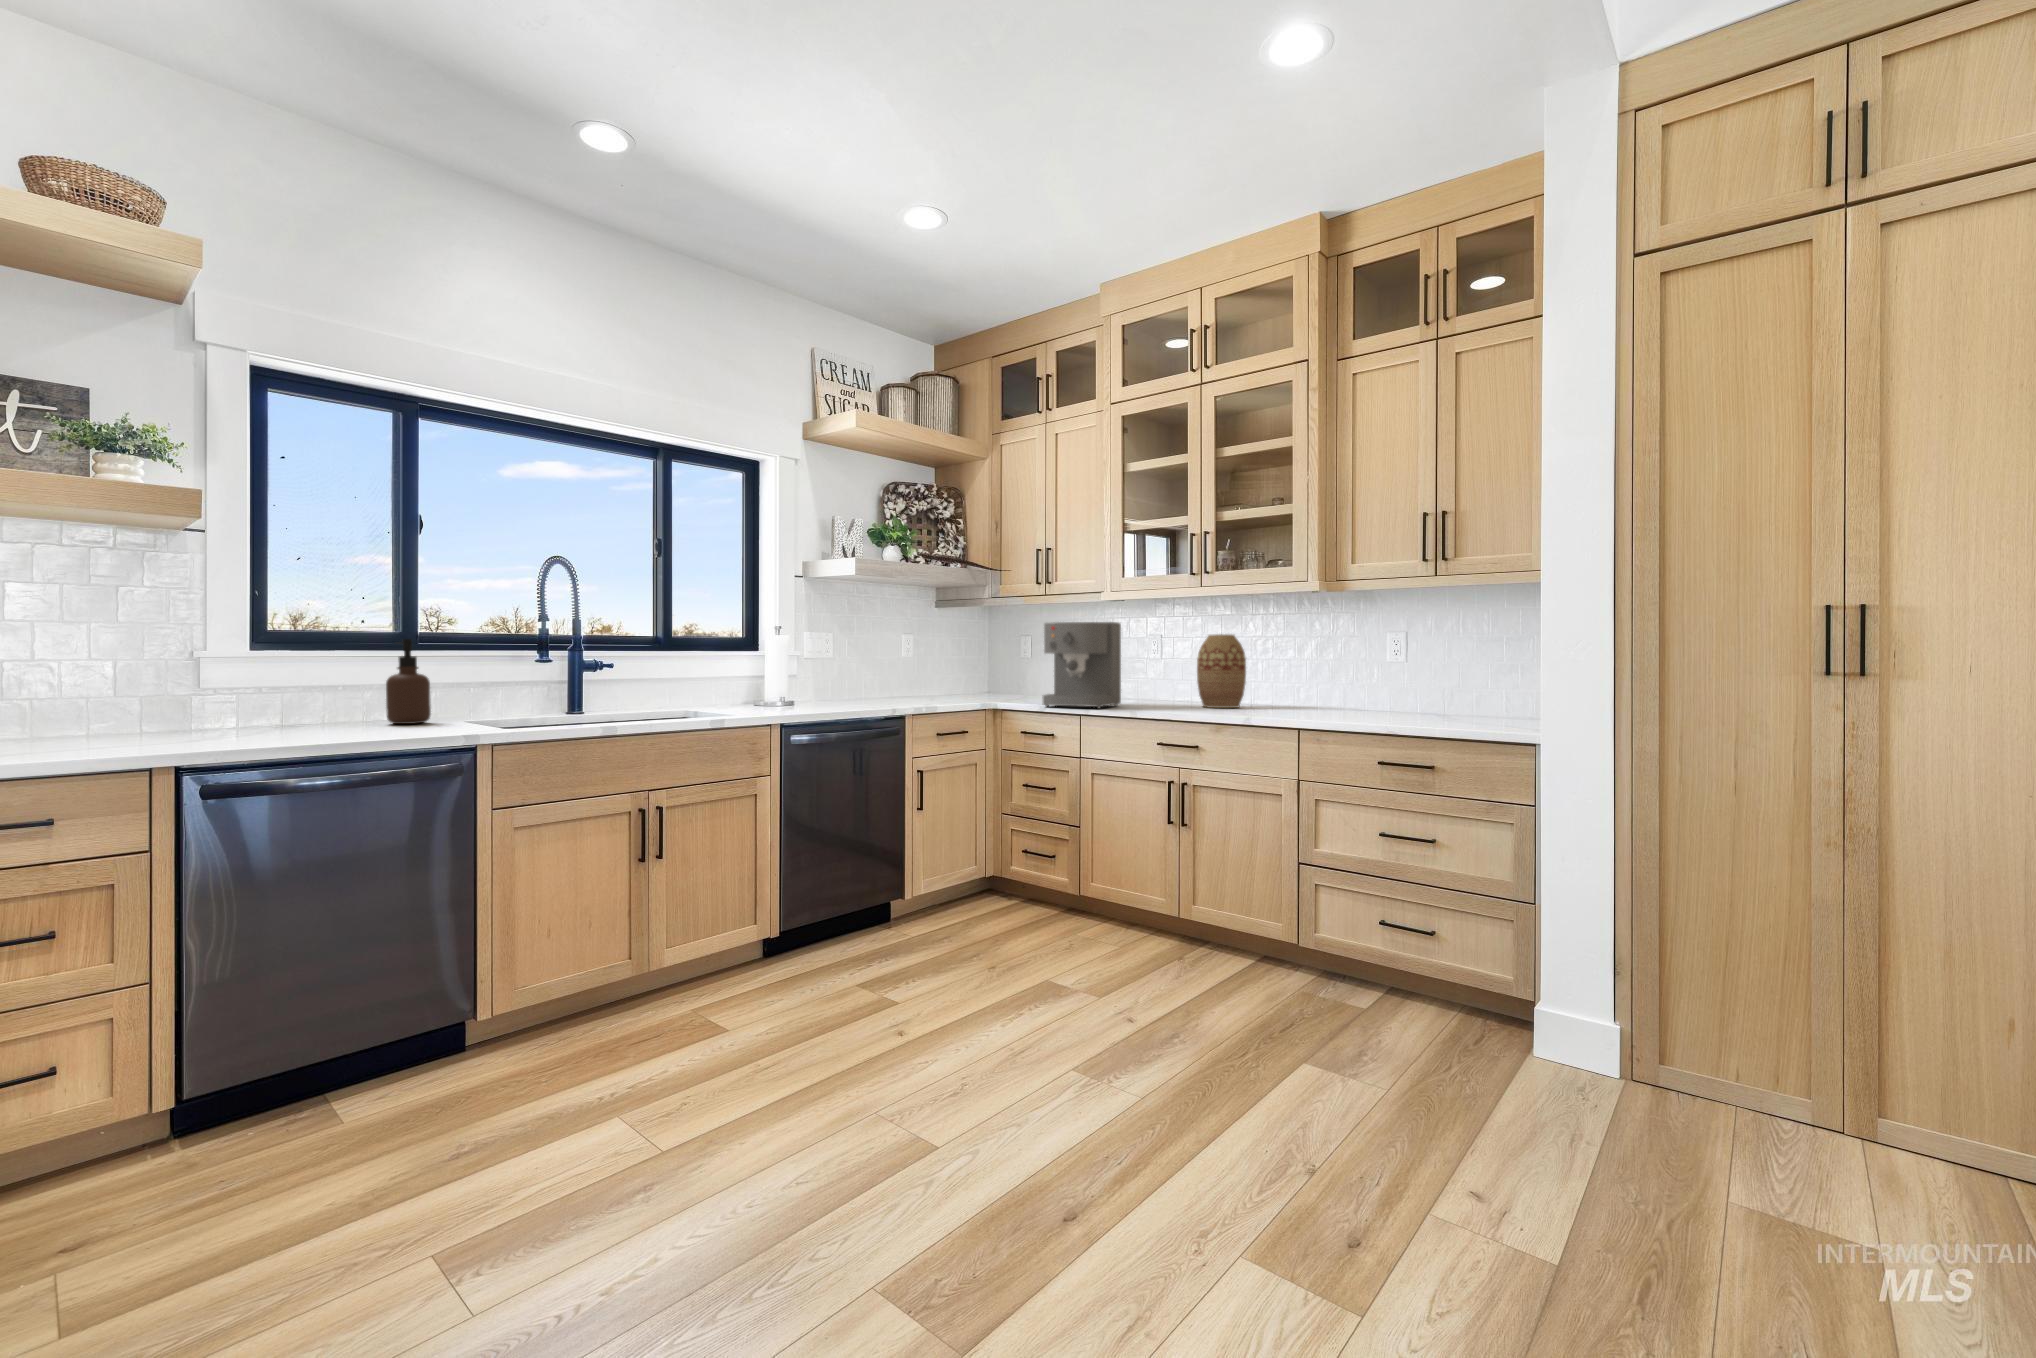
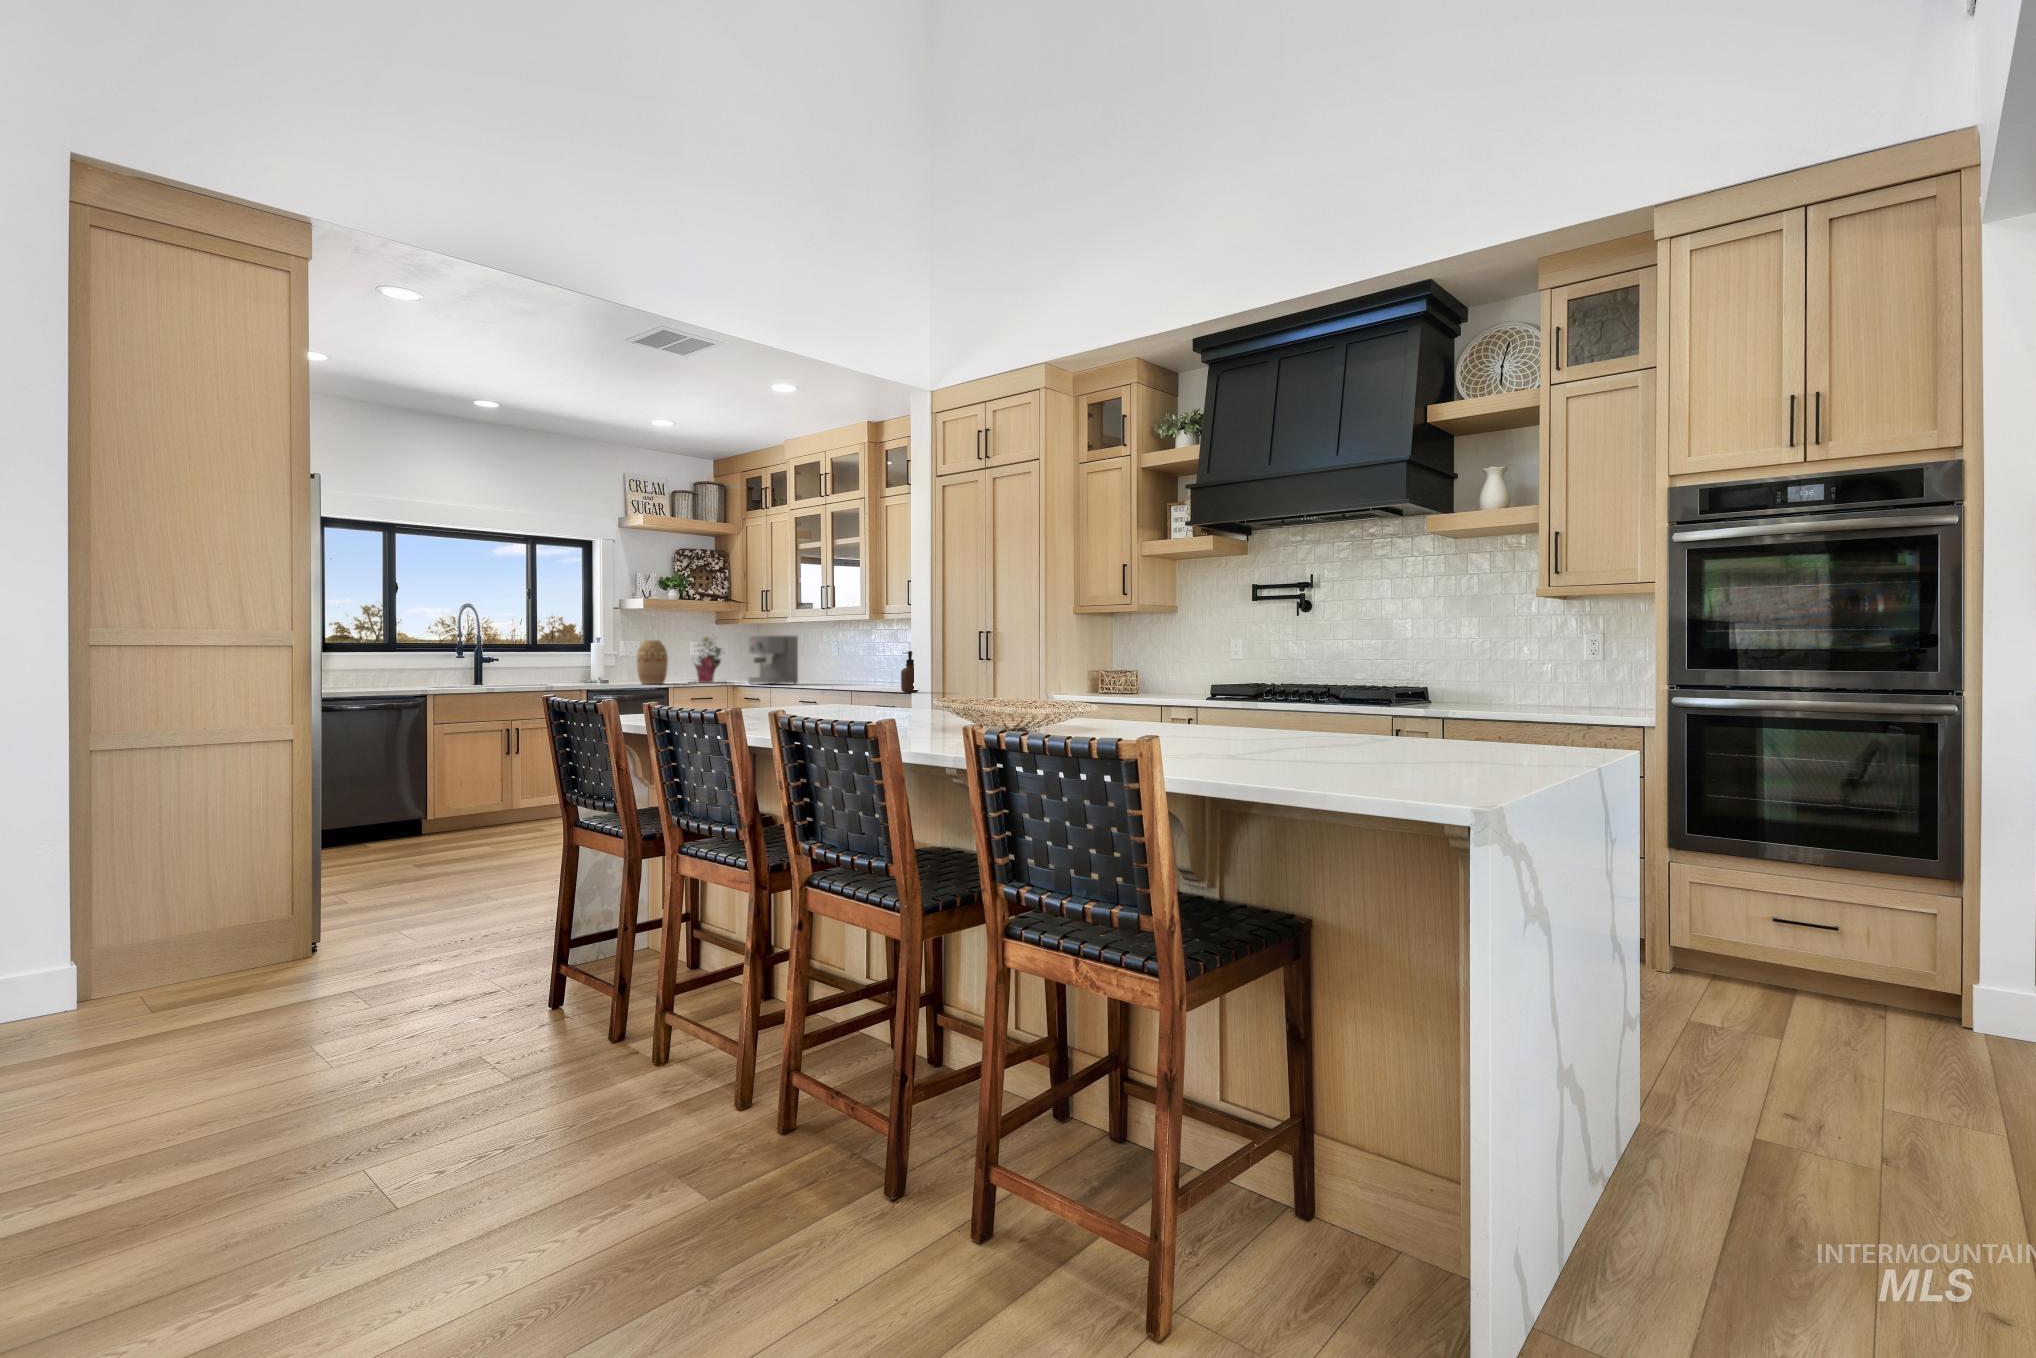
potted plant: none [925,621,994,704] -> present [692,636,726,683]
vase: present [1197,634,1246,708] -> present [637,640,668,684]
soap dispenser: present [386,639,431,724] -> present [901,651,918,692]

